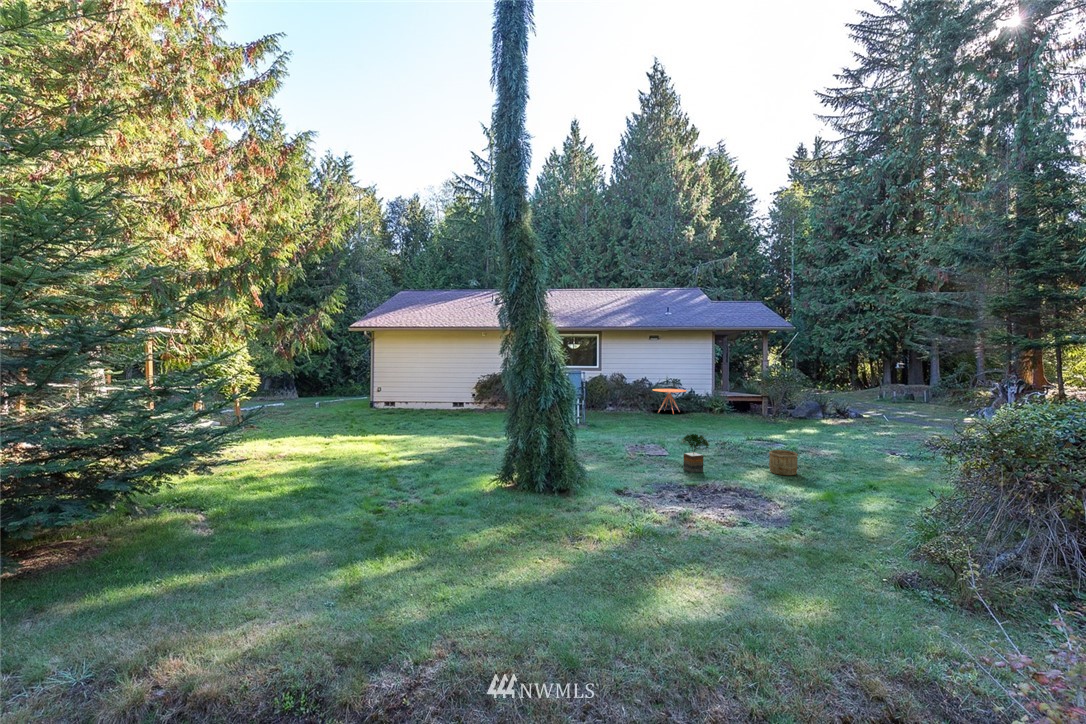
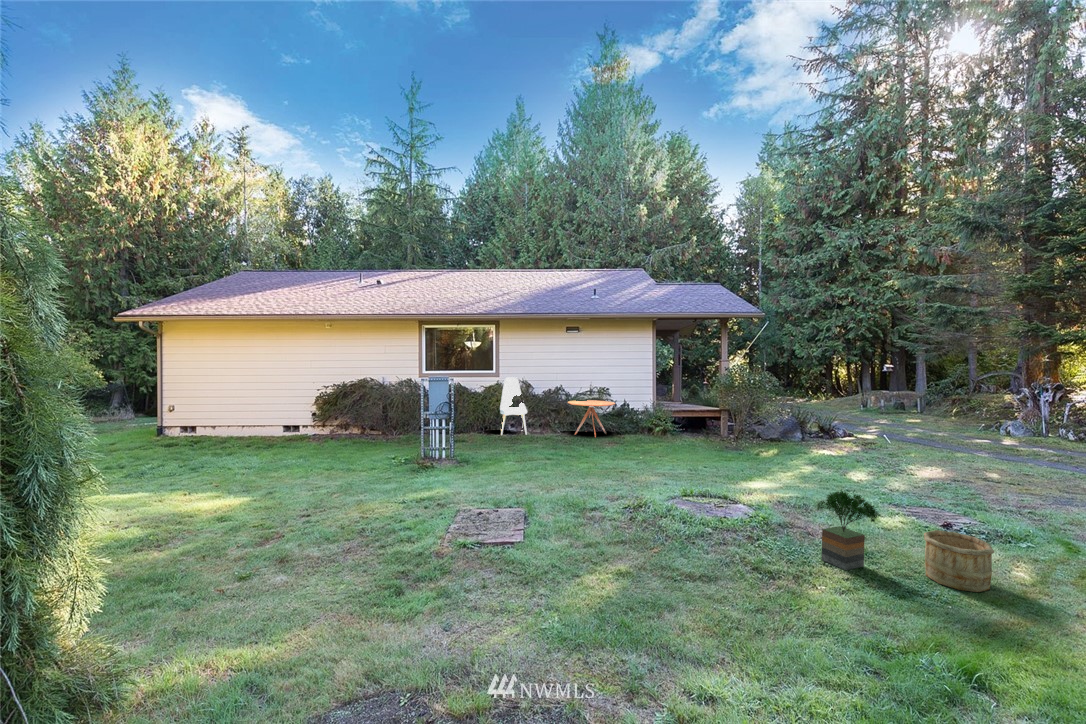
chair: none [604,373,624,413] -> present [500,378,527,435]
potted tree: present [681,434,710,473] -> present [816,491,879,570]
wooden bucket: present [769,450,798,476] -> present [924,530,995,592]

